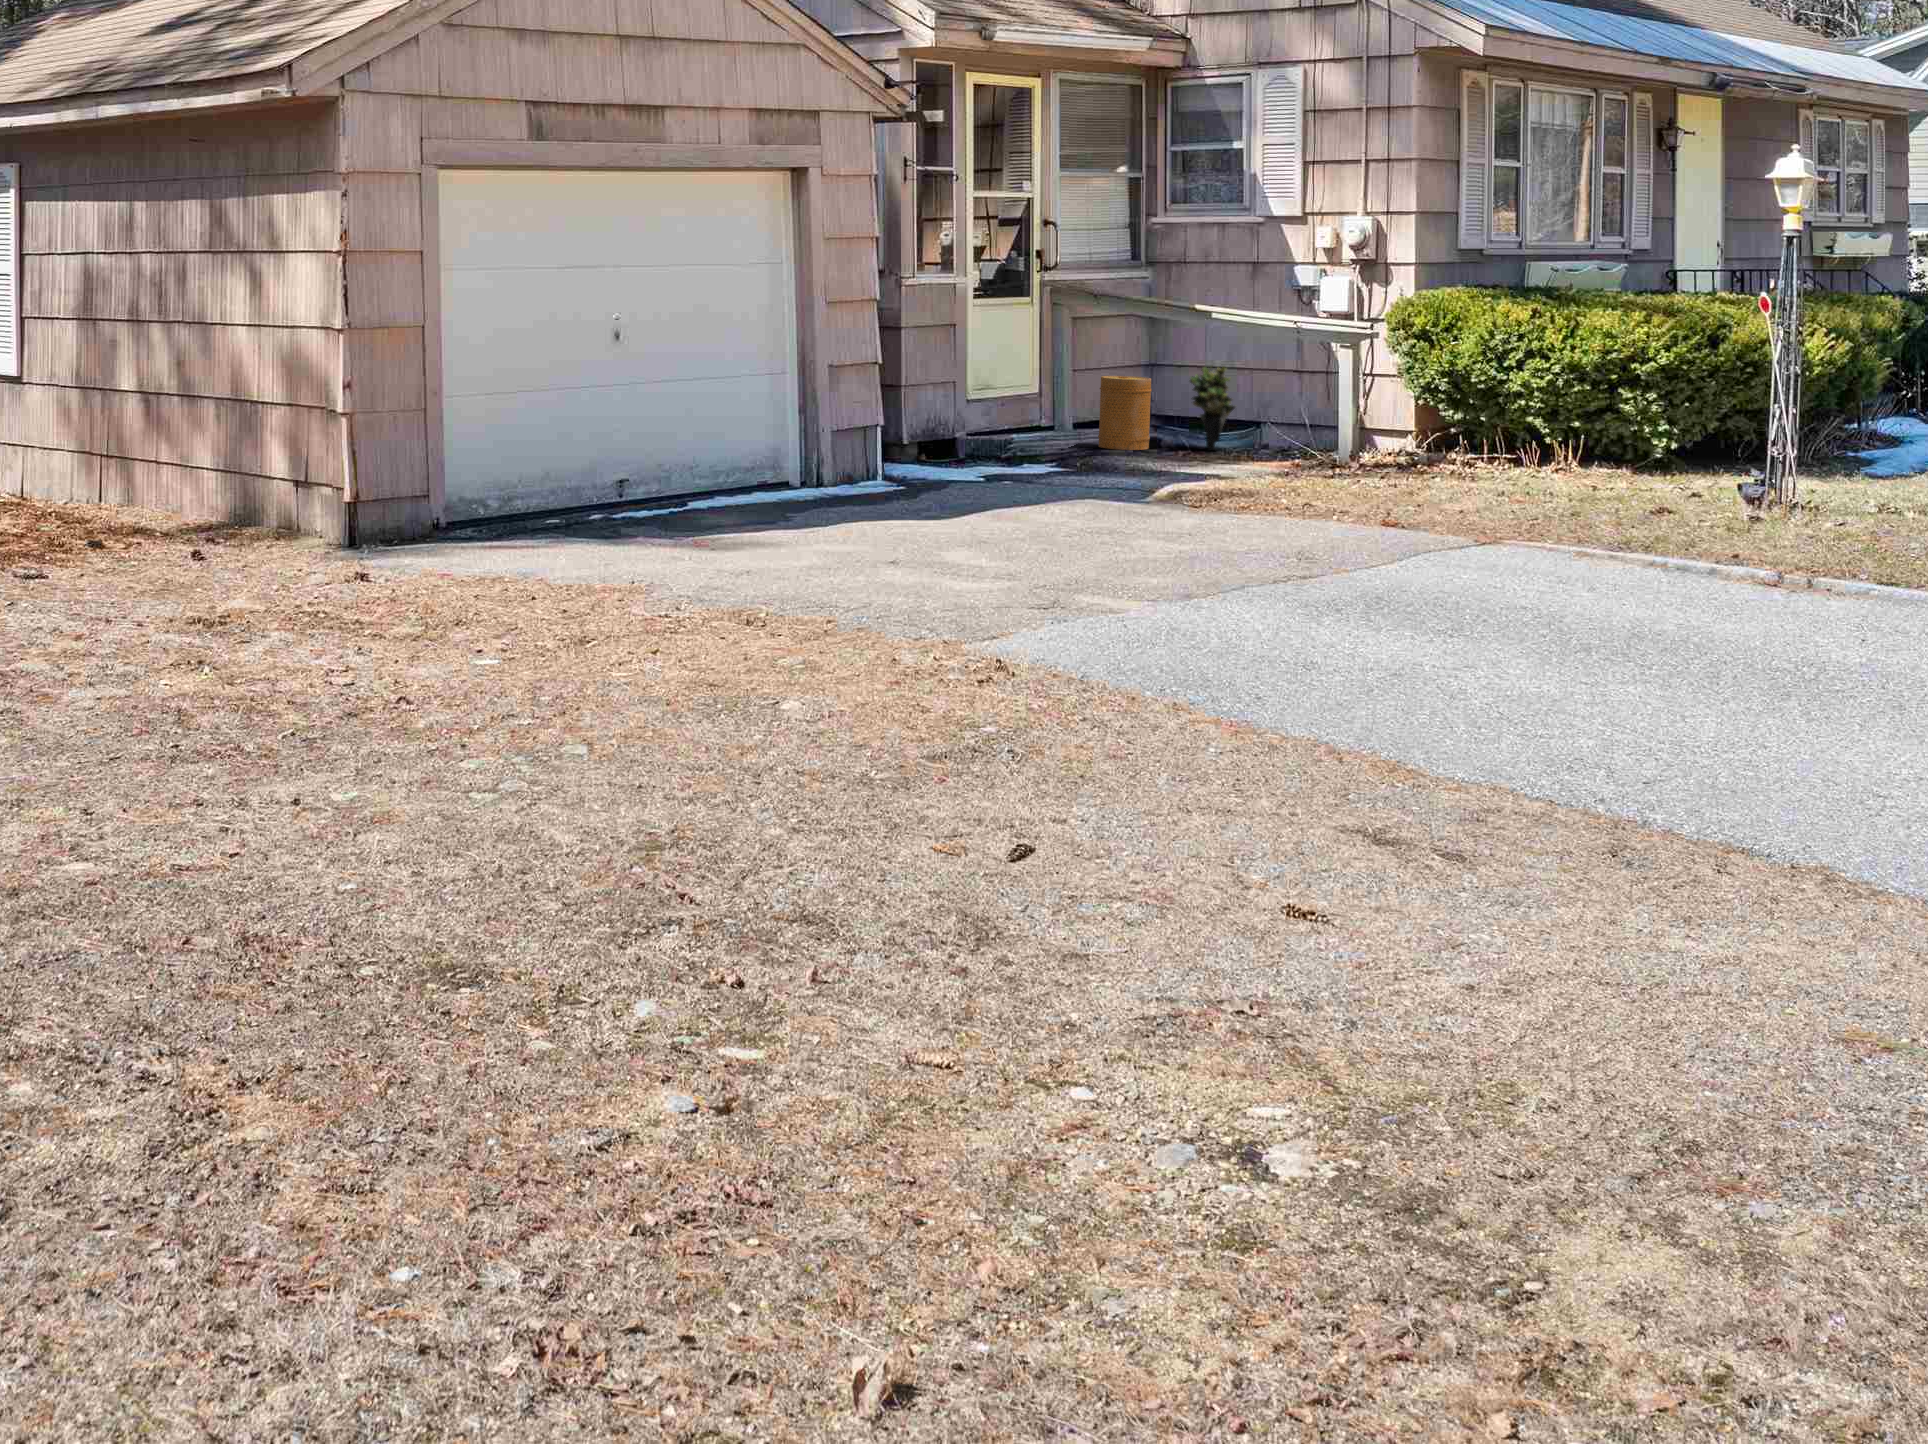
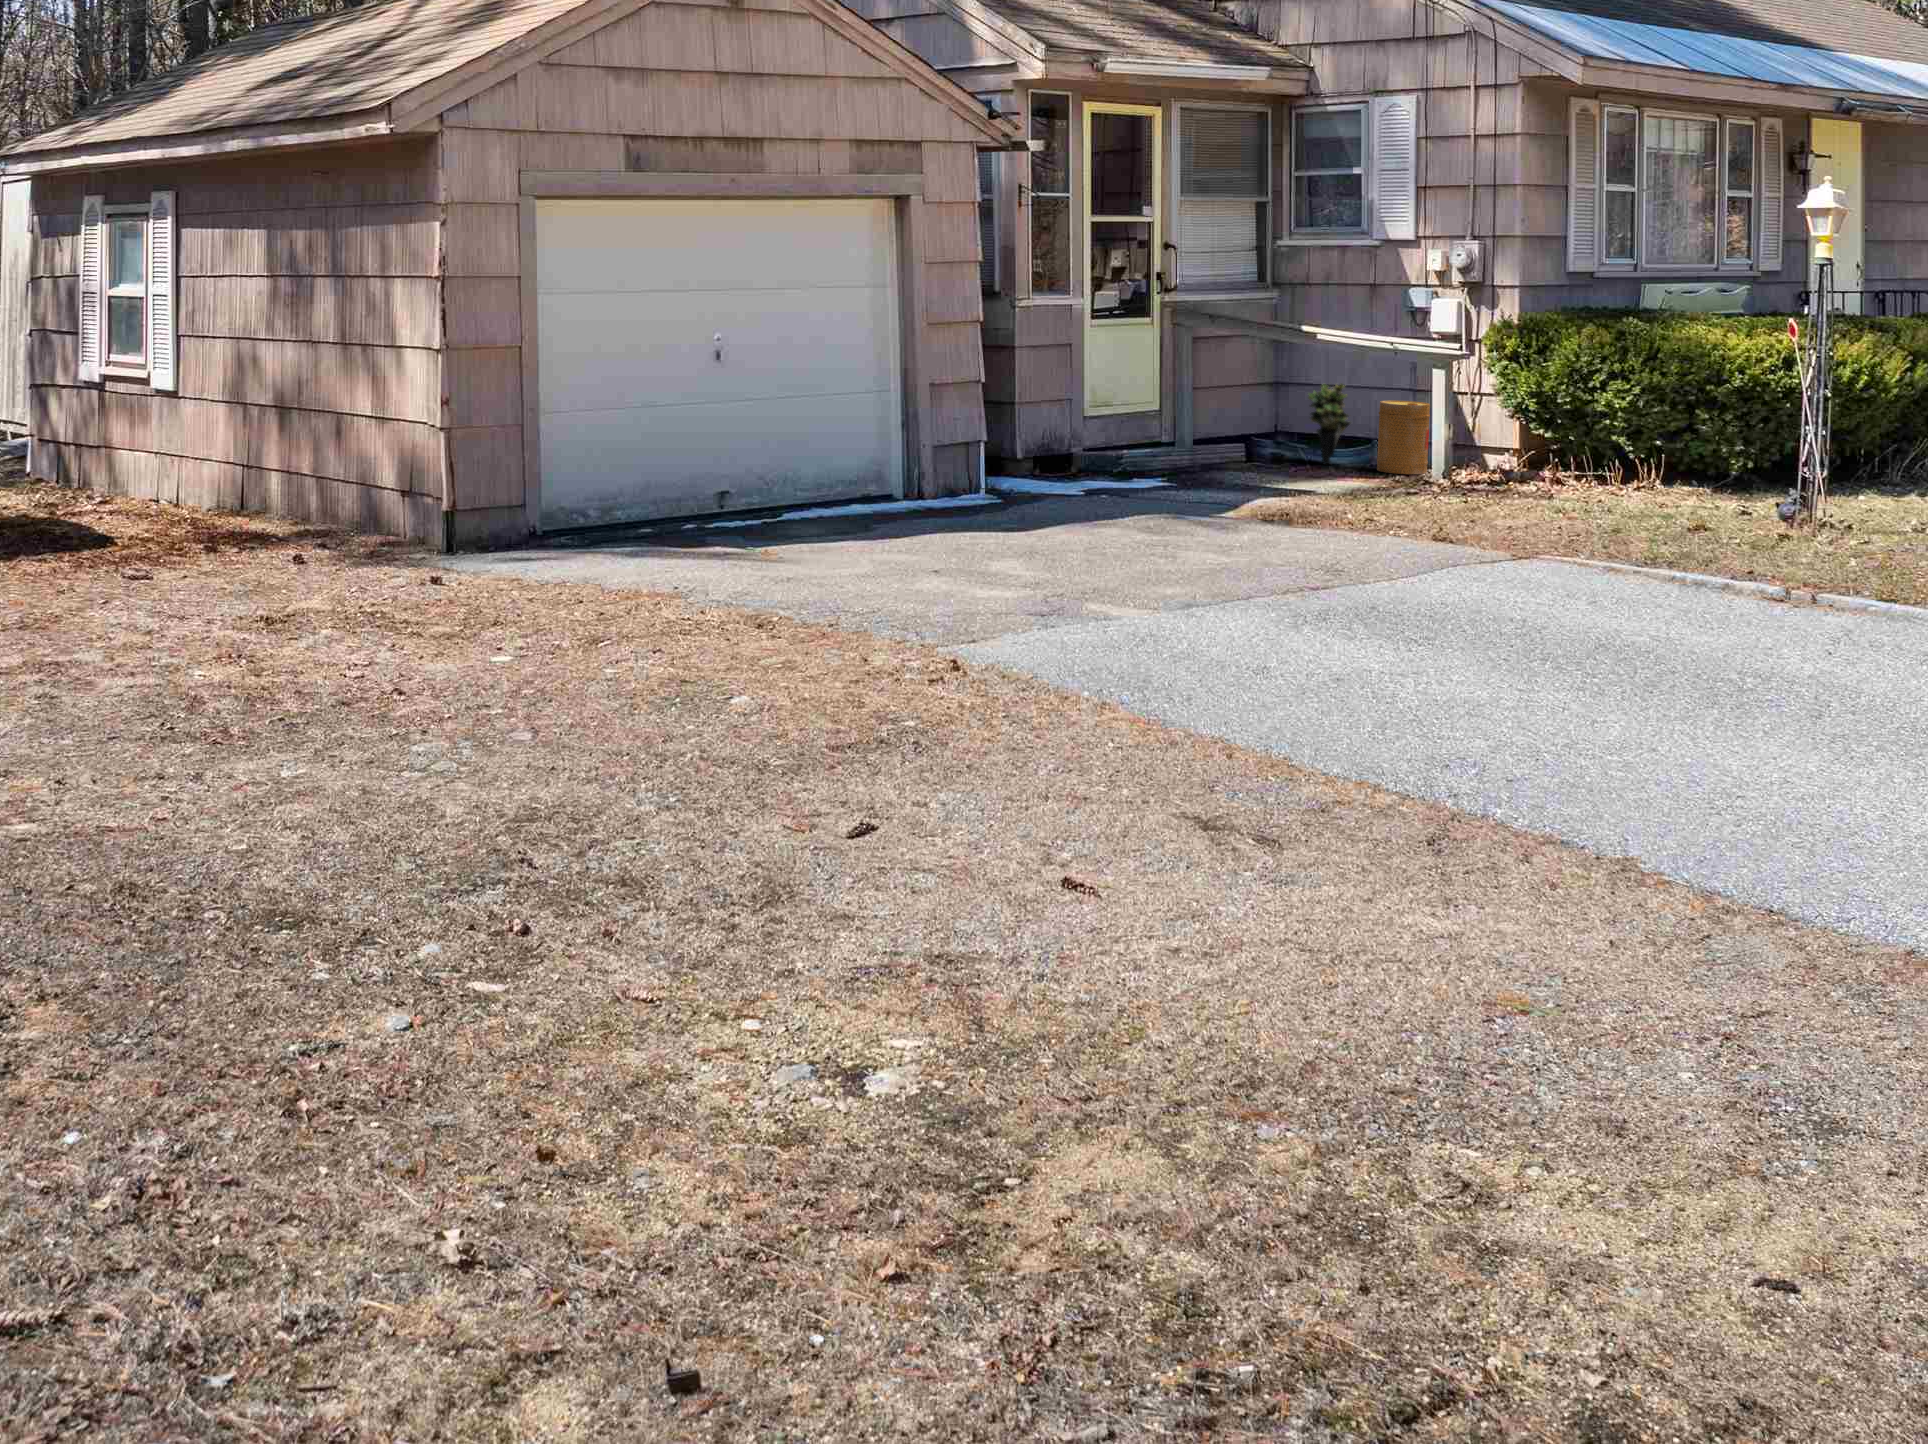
basket: present [1098,376,1152,450] -> present [1377,400,1430,474]

